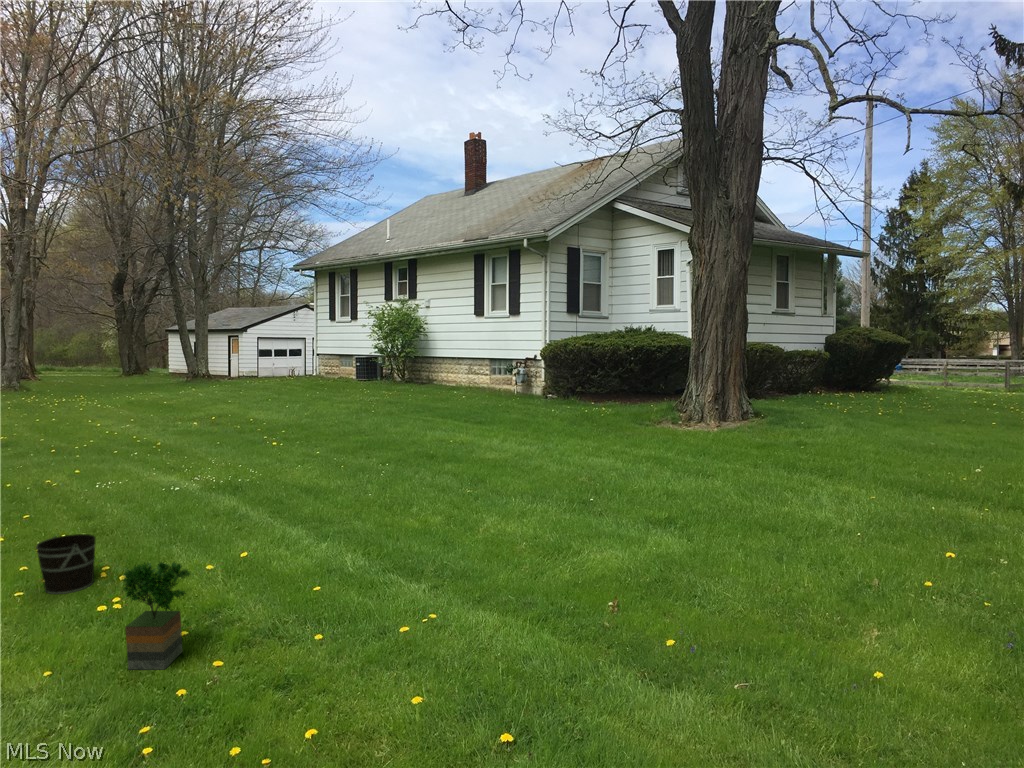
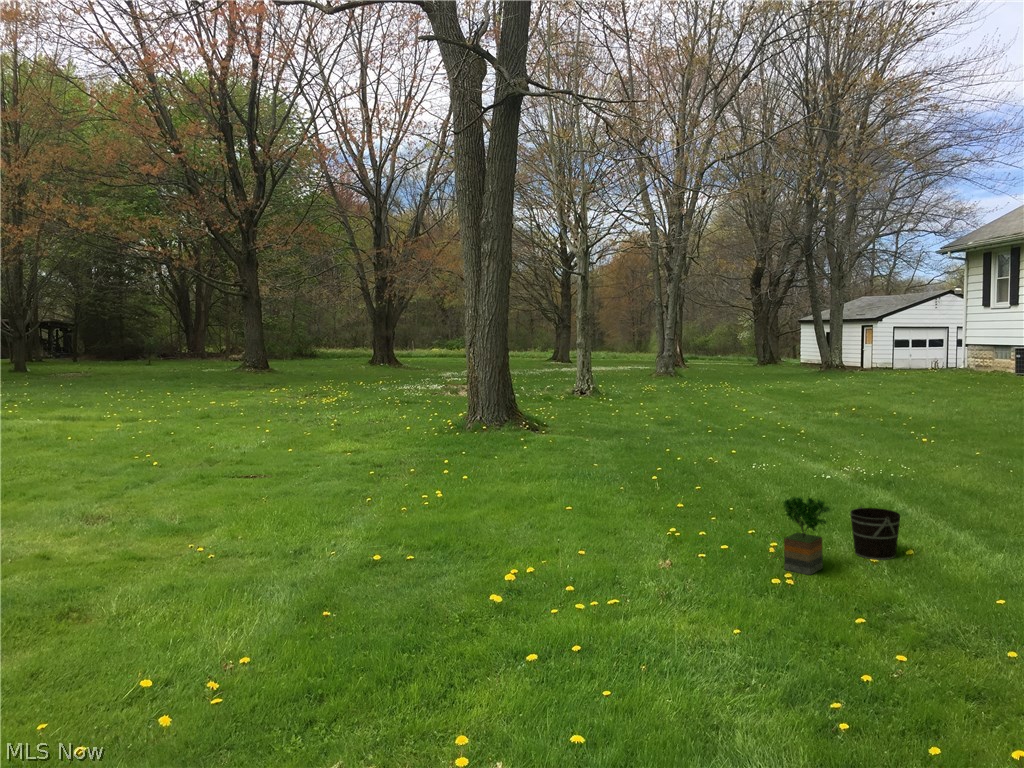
bucket: present [36,534,96,594] -> present [850,507,900,560]

